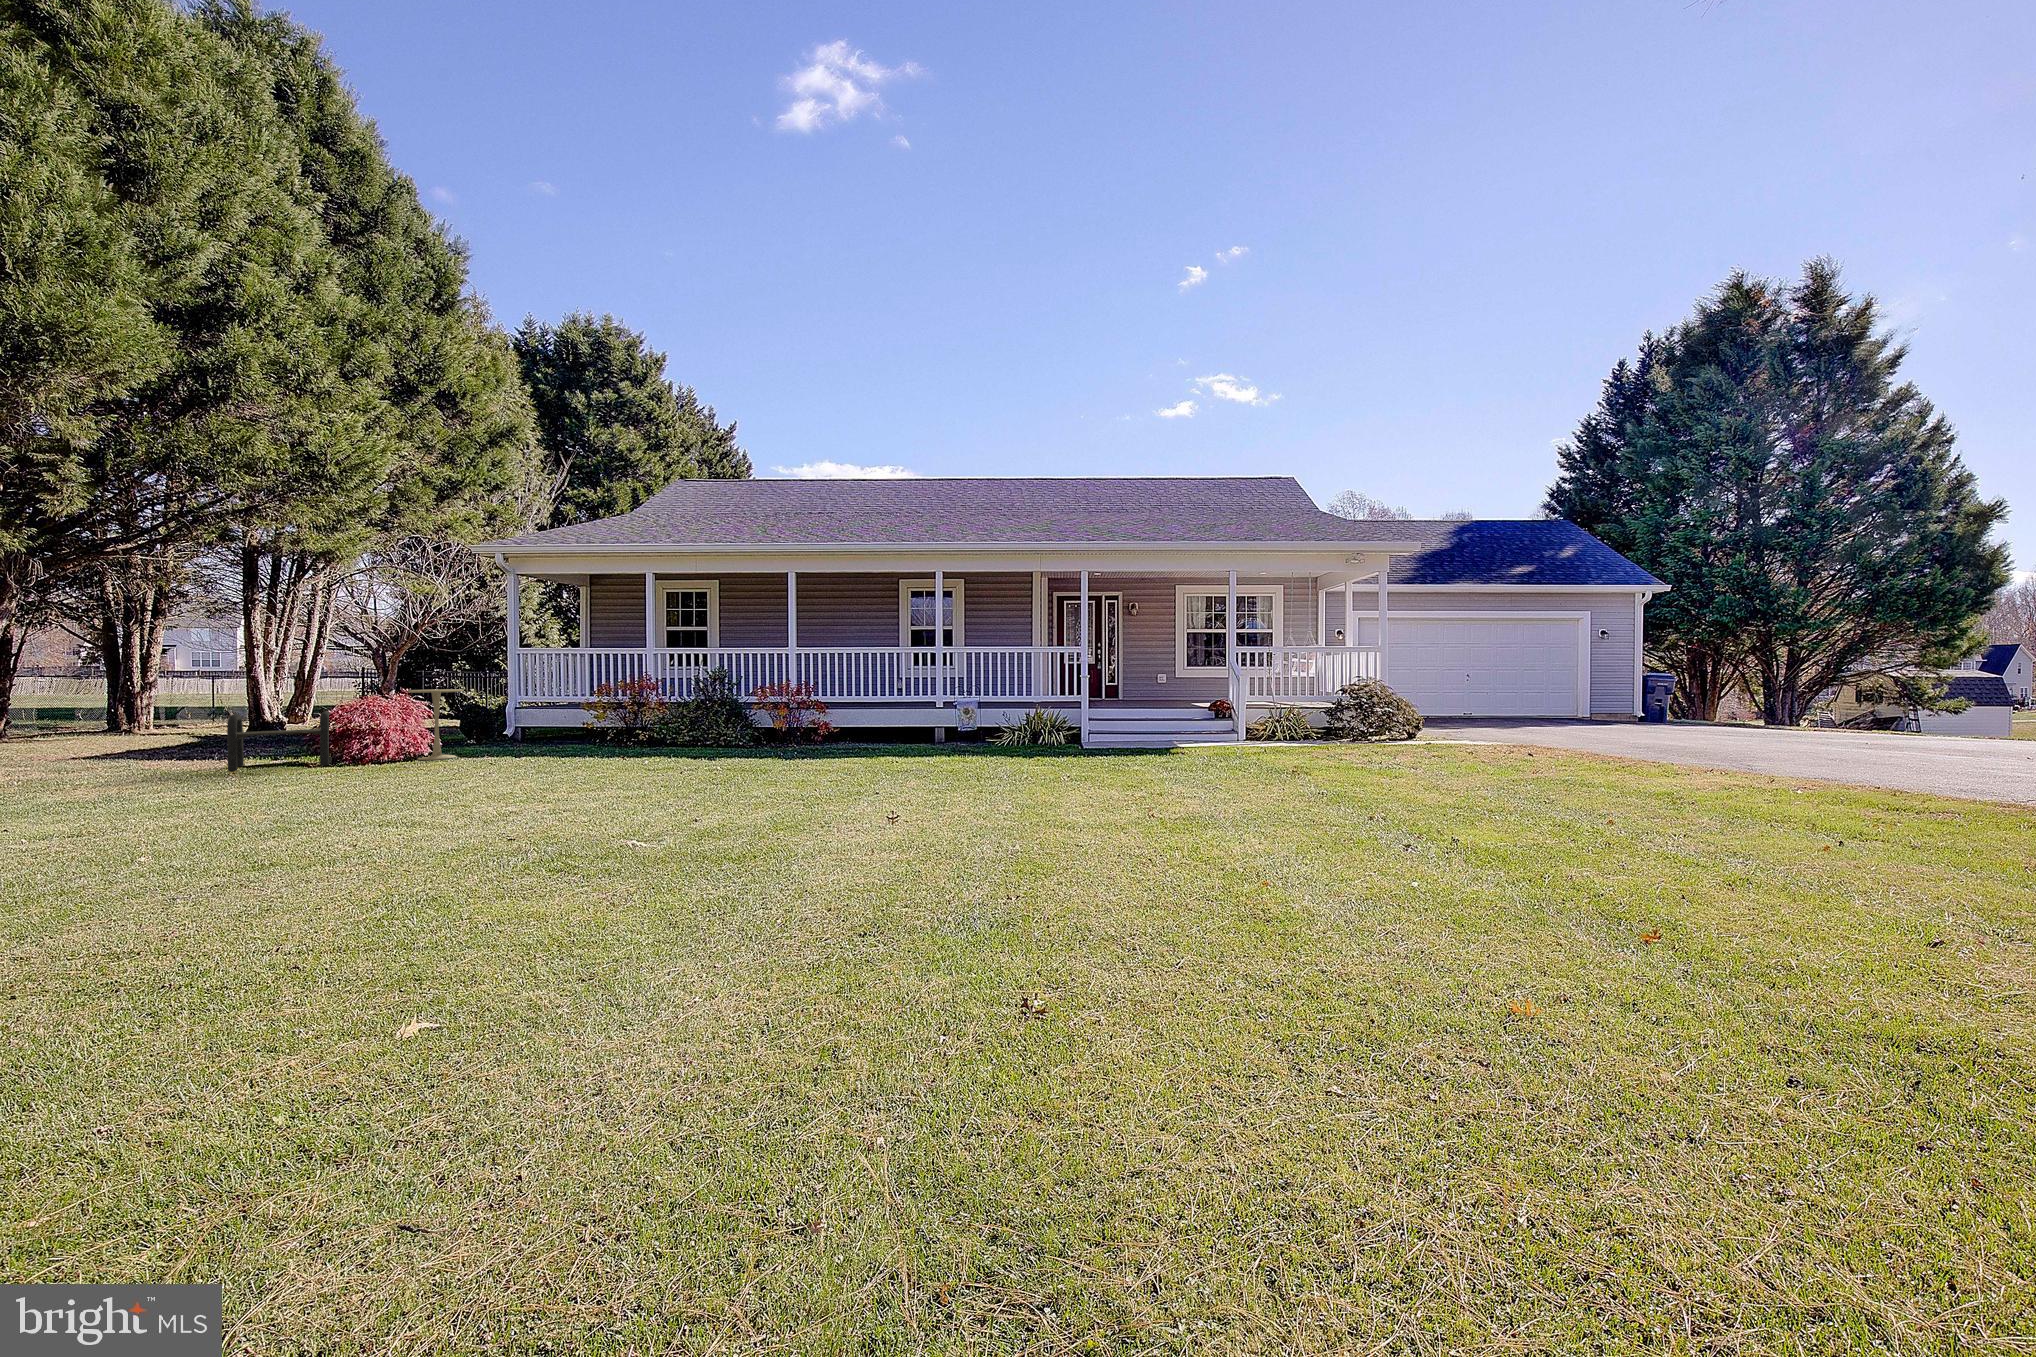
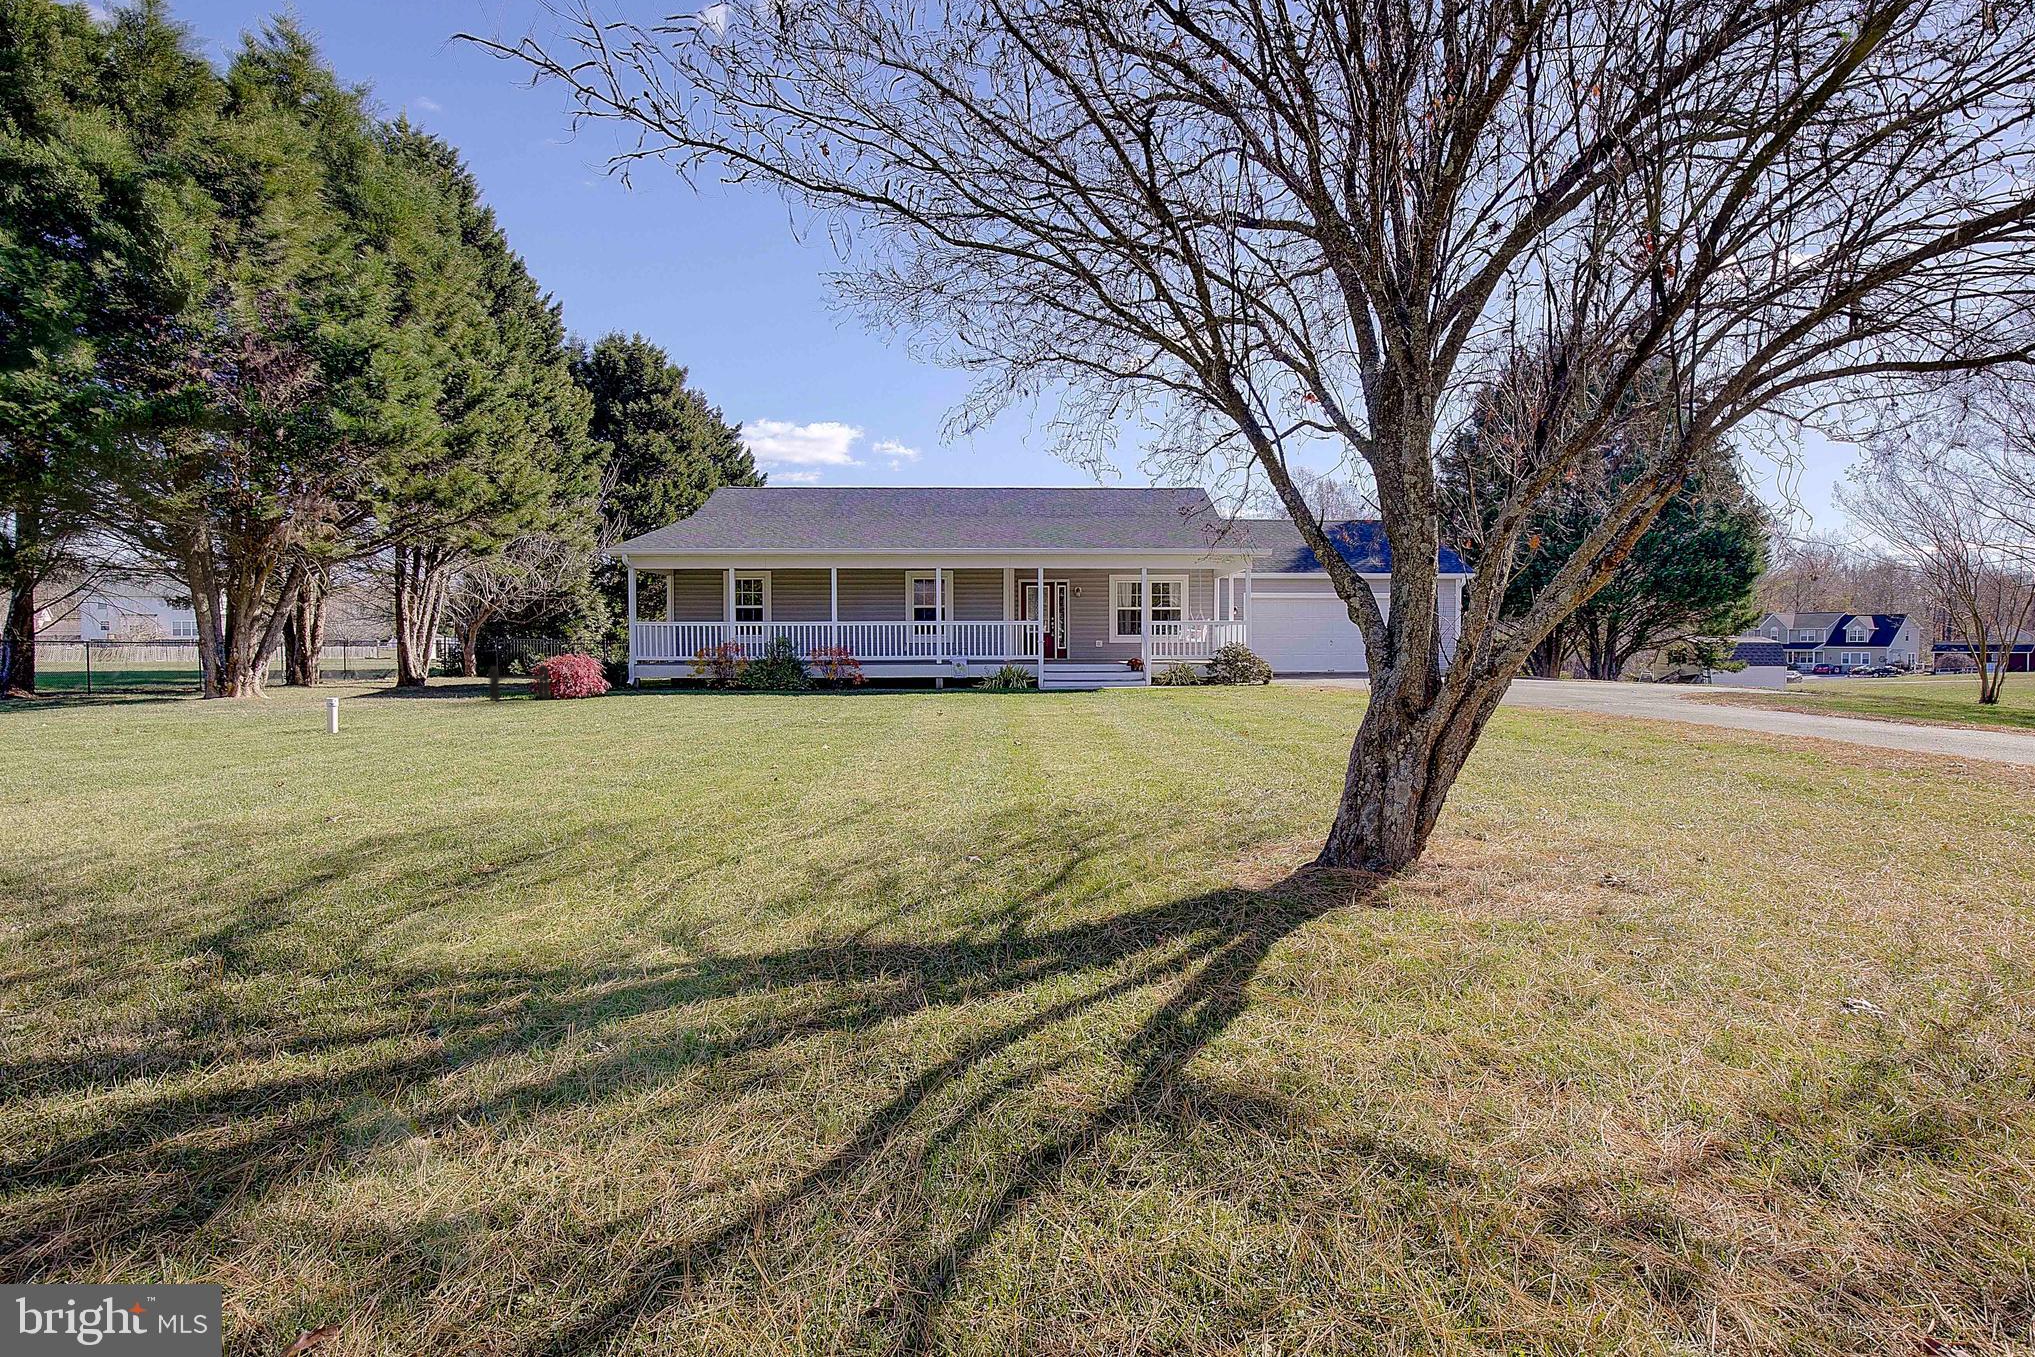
pedestal table: present [408,689,463,760] -> none [592,650,625,697]

